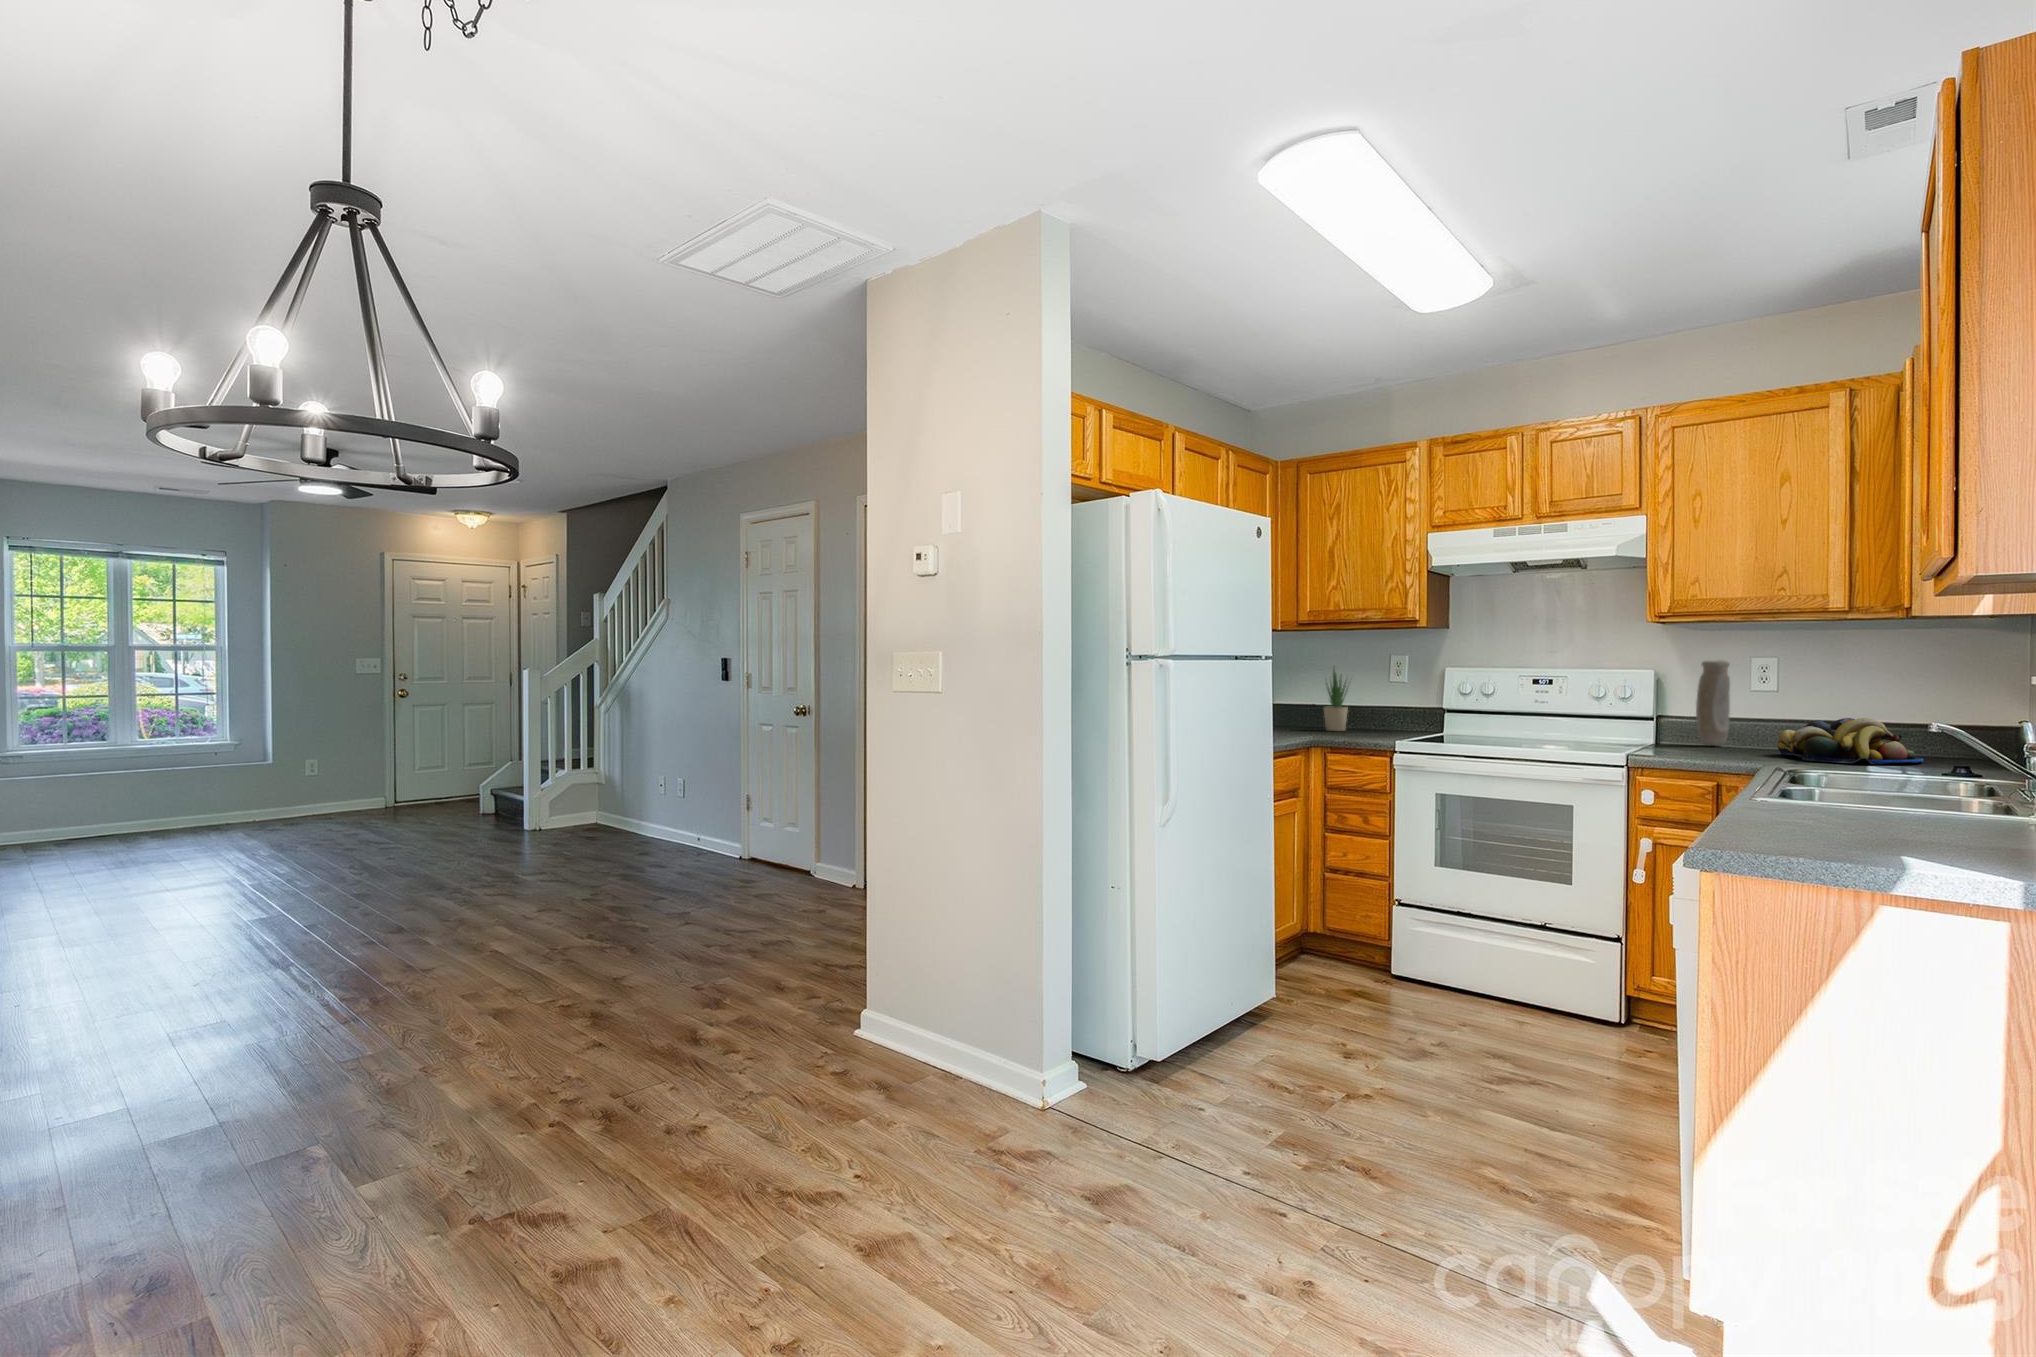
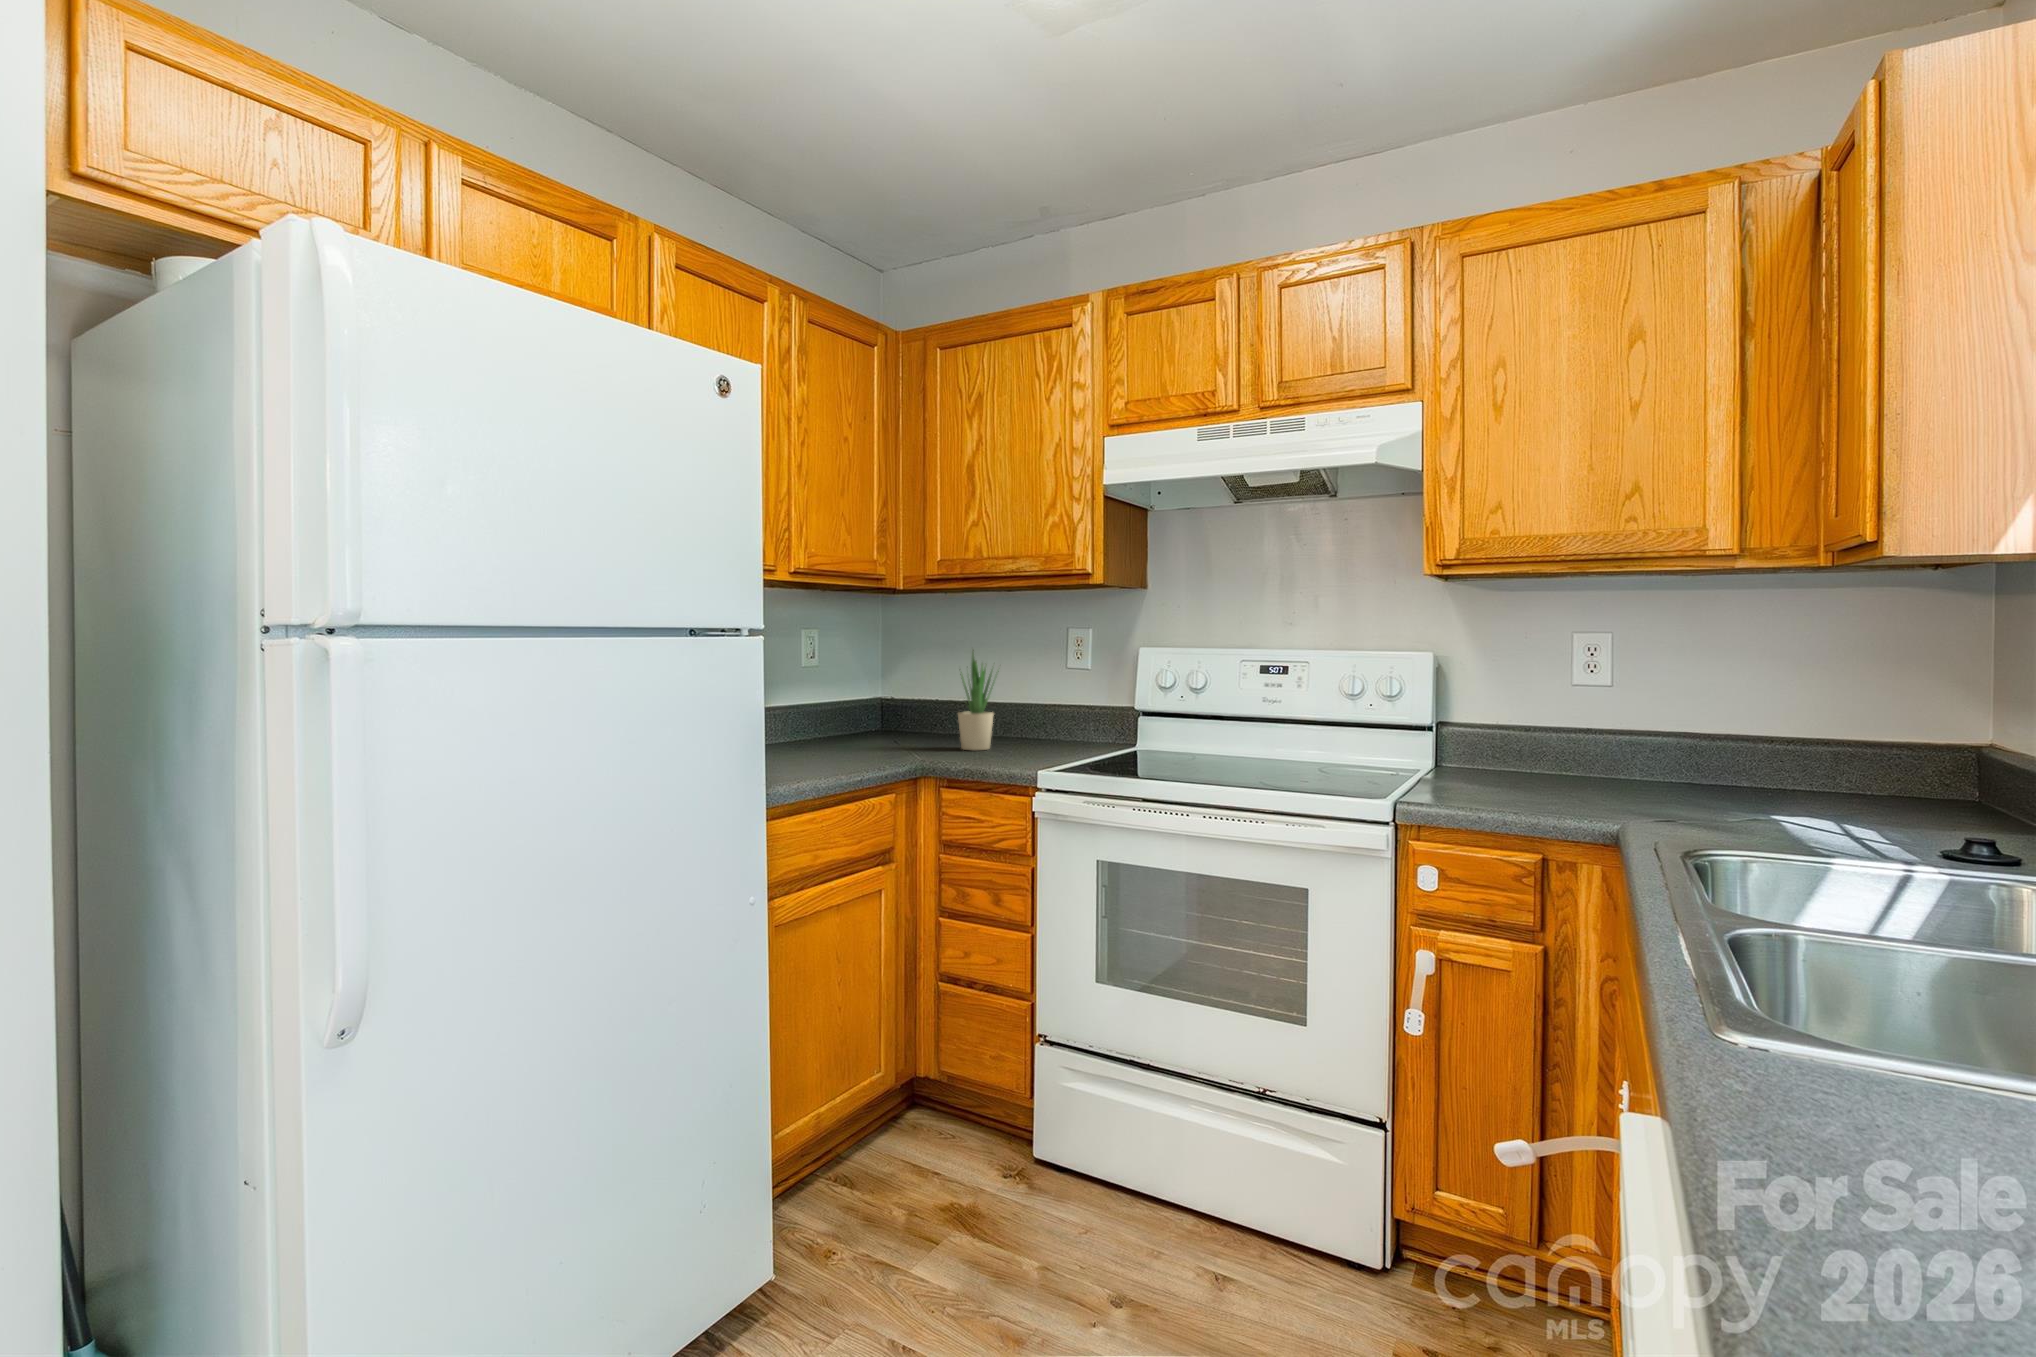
vase: present [1696,661,1730,746] -> none [1491,641,1541,776]
fruit bowl: present [1777,718,1924,764] -> none [1625,735,1867,823]

